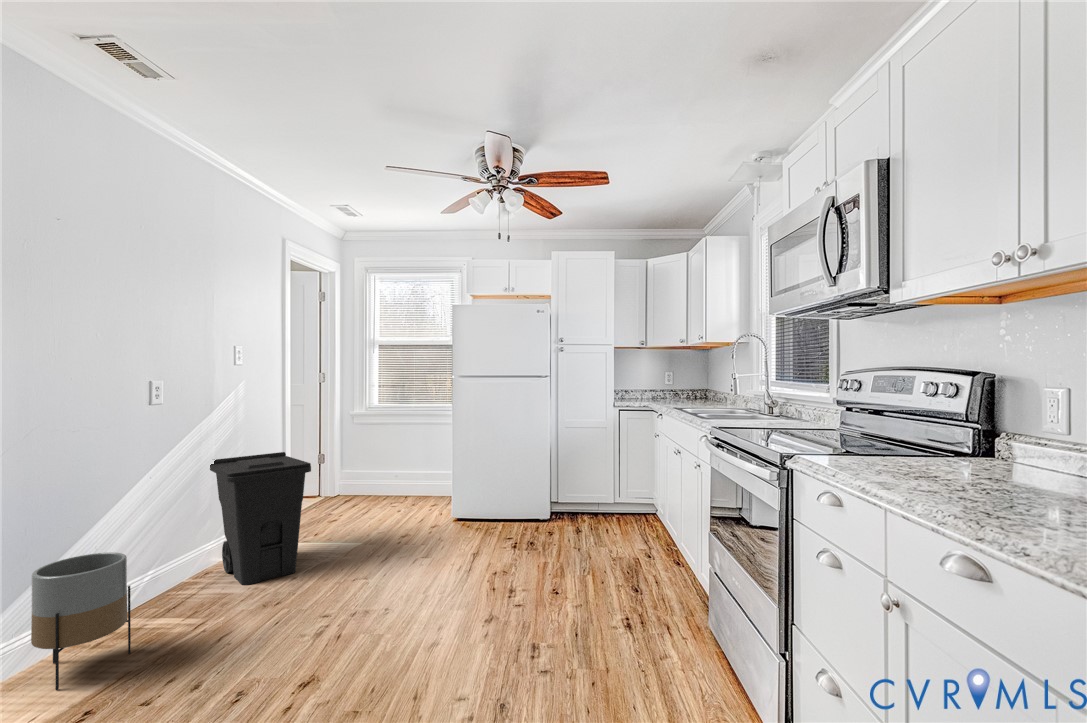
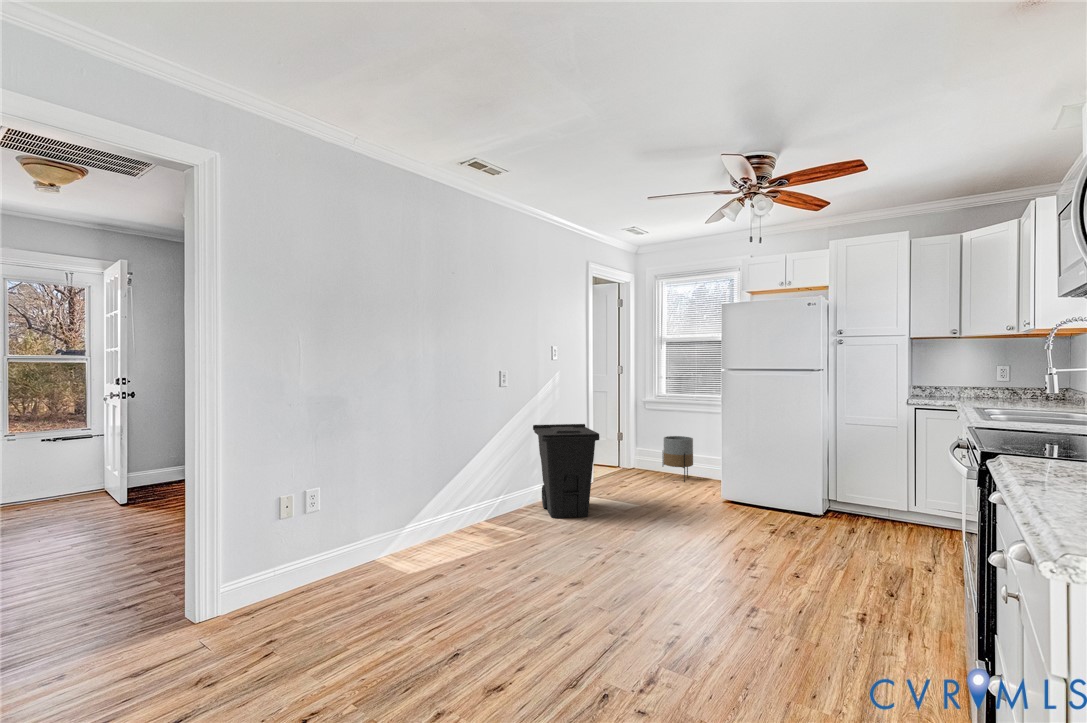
planter: present [31,552,131,690] -> present [662,436,693,482]

